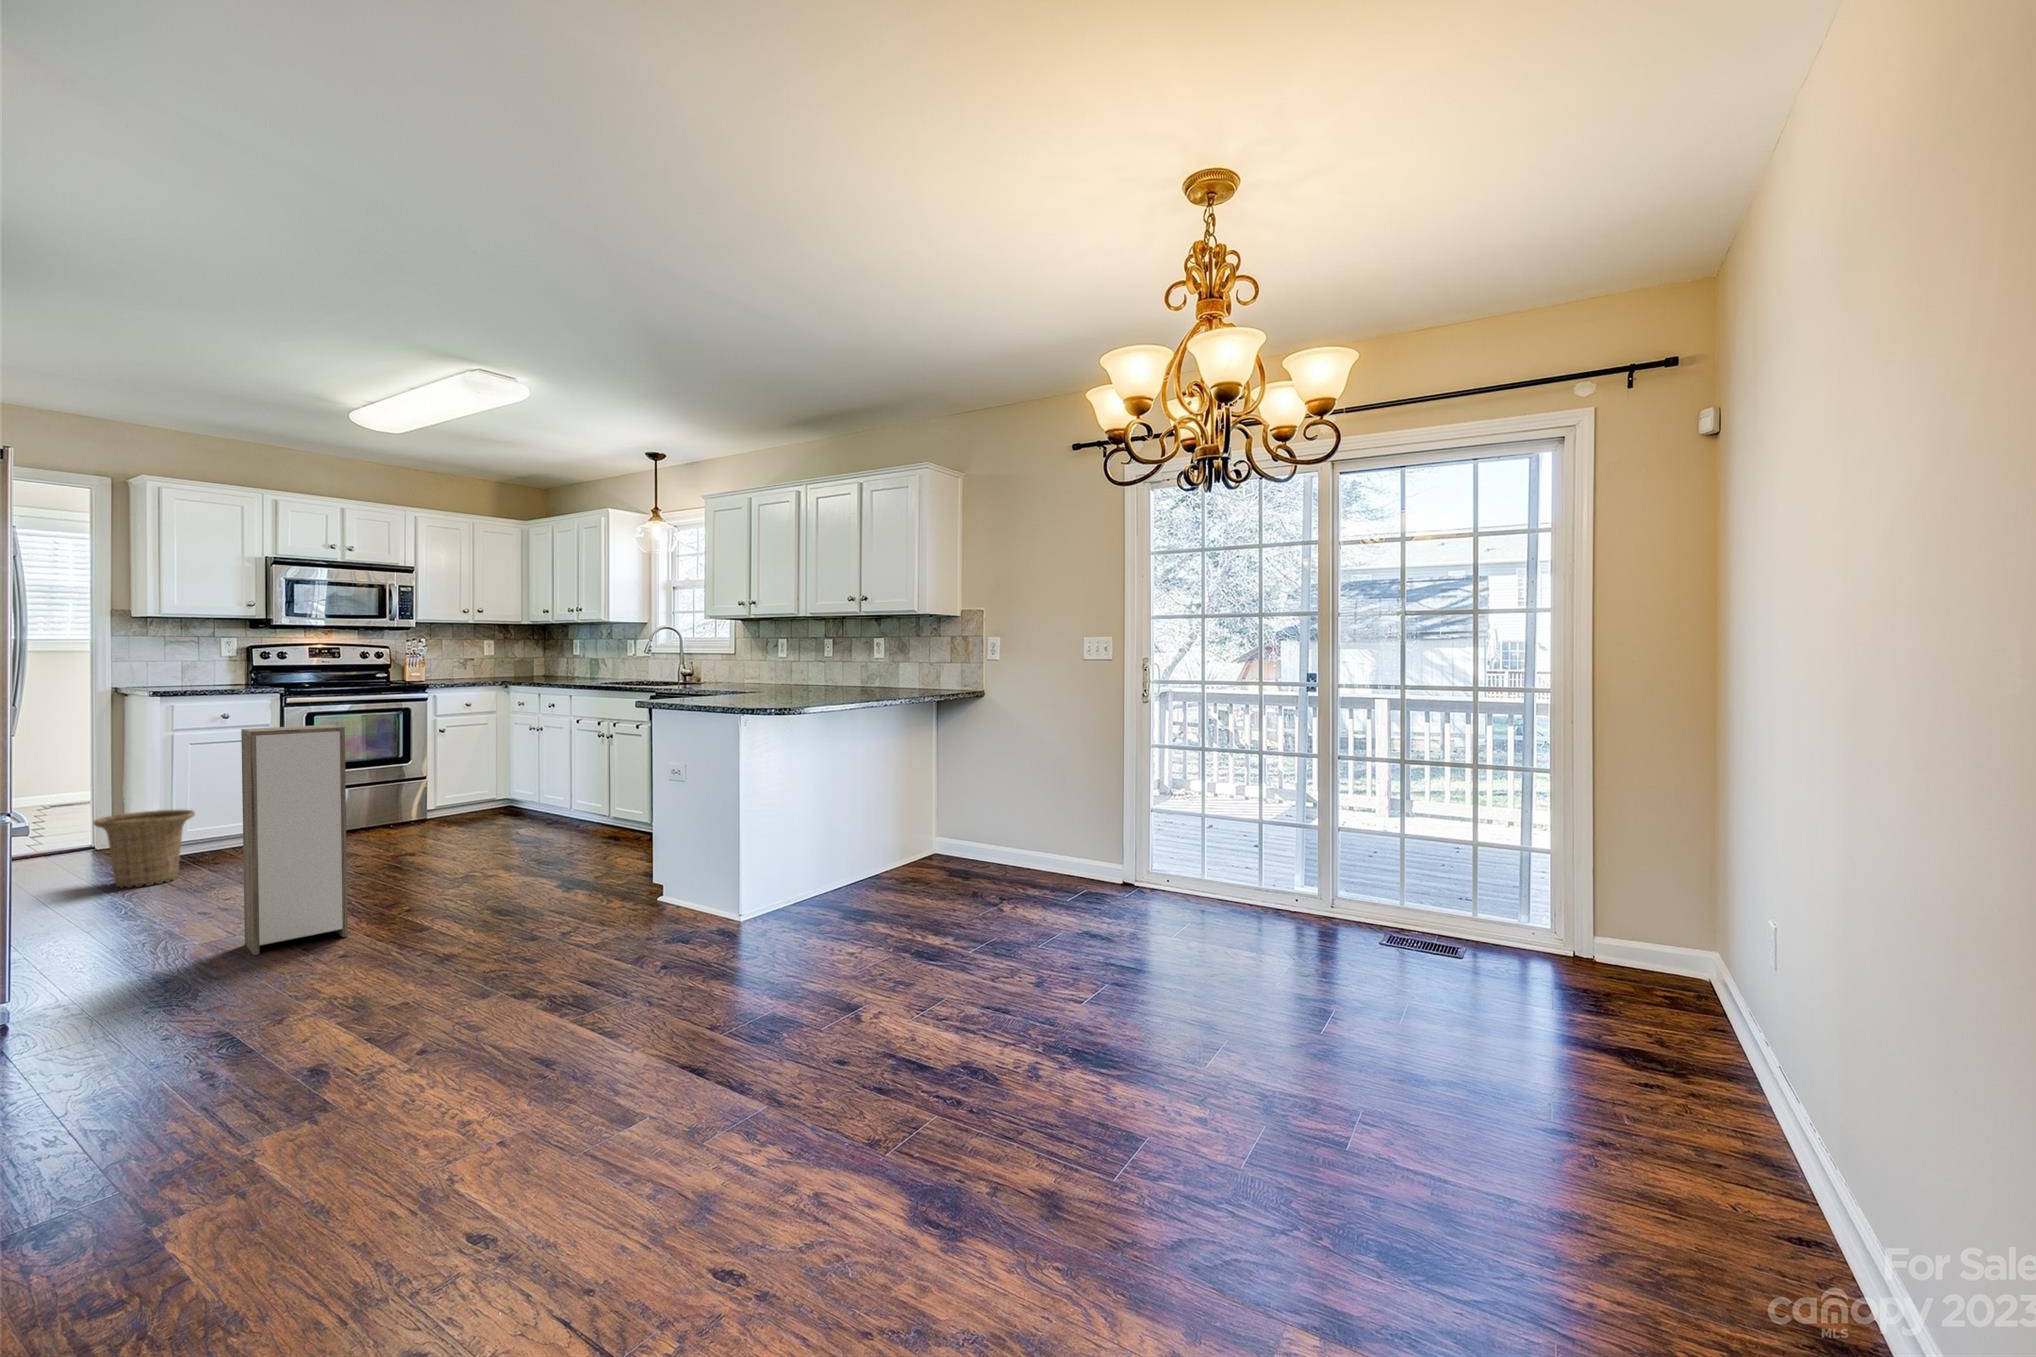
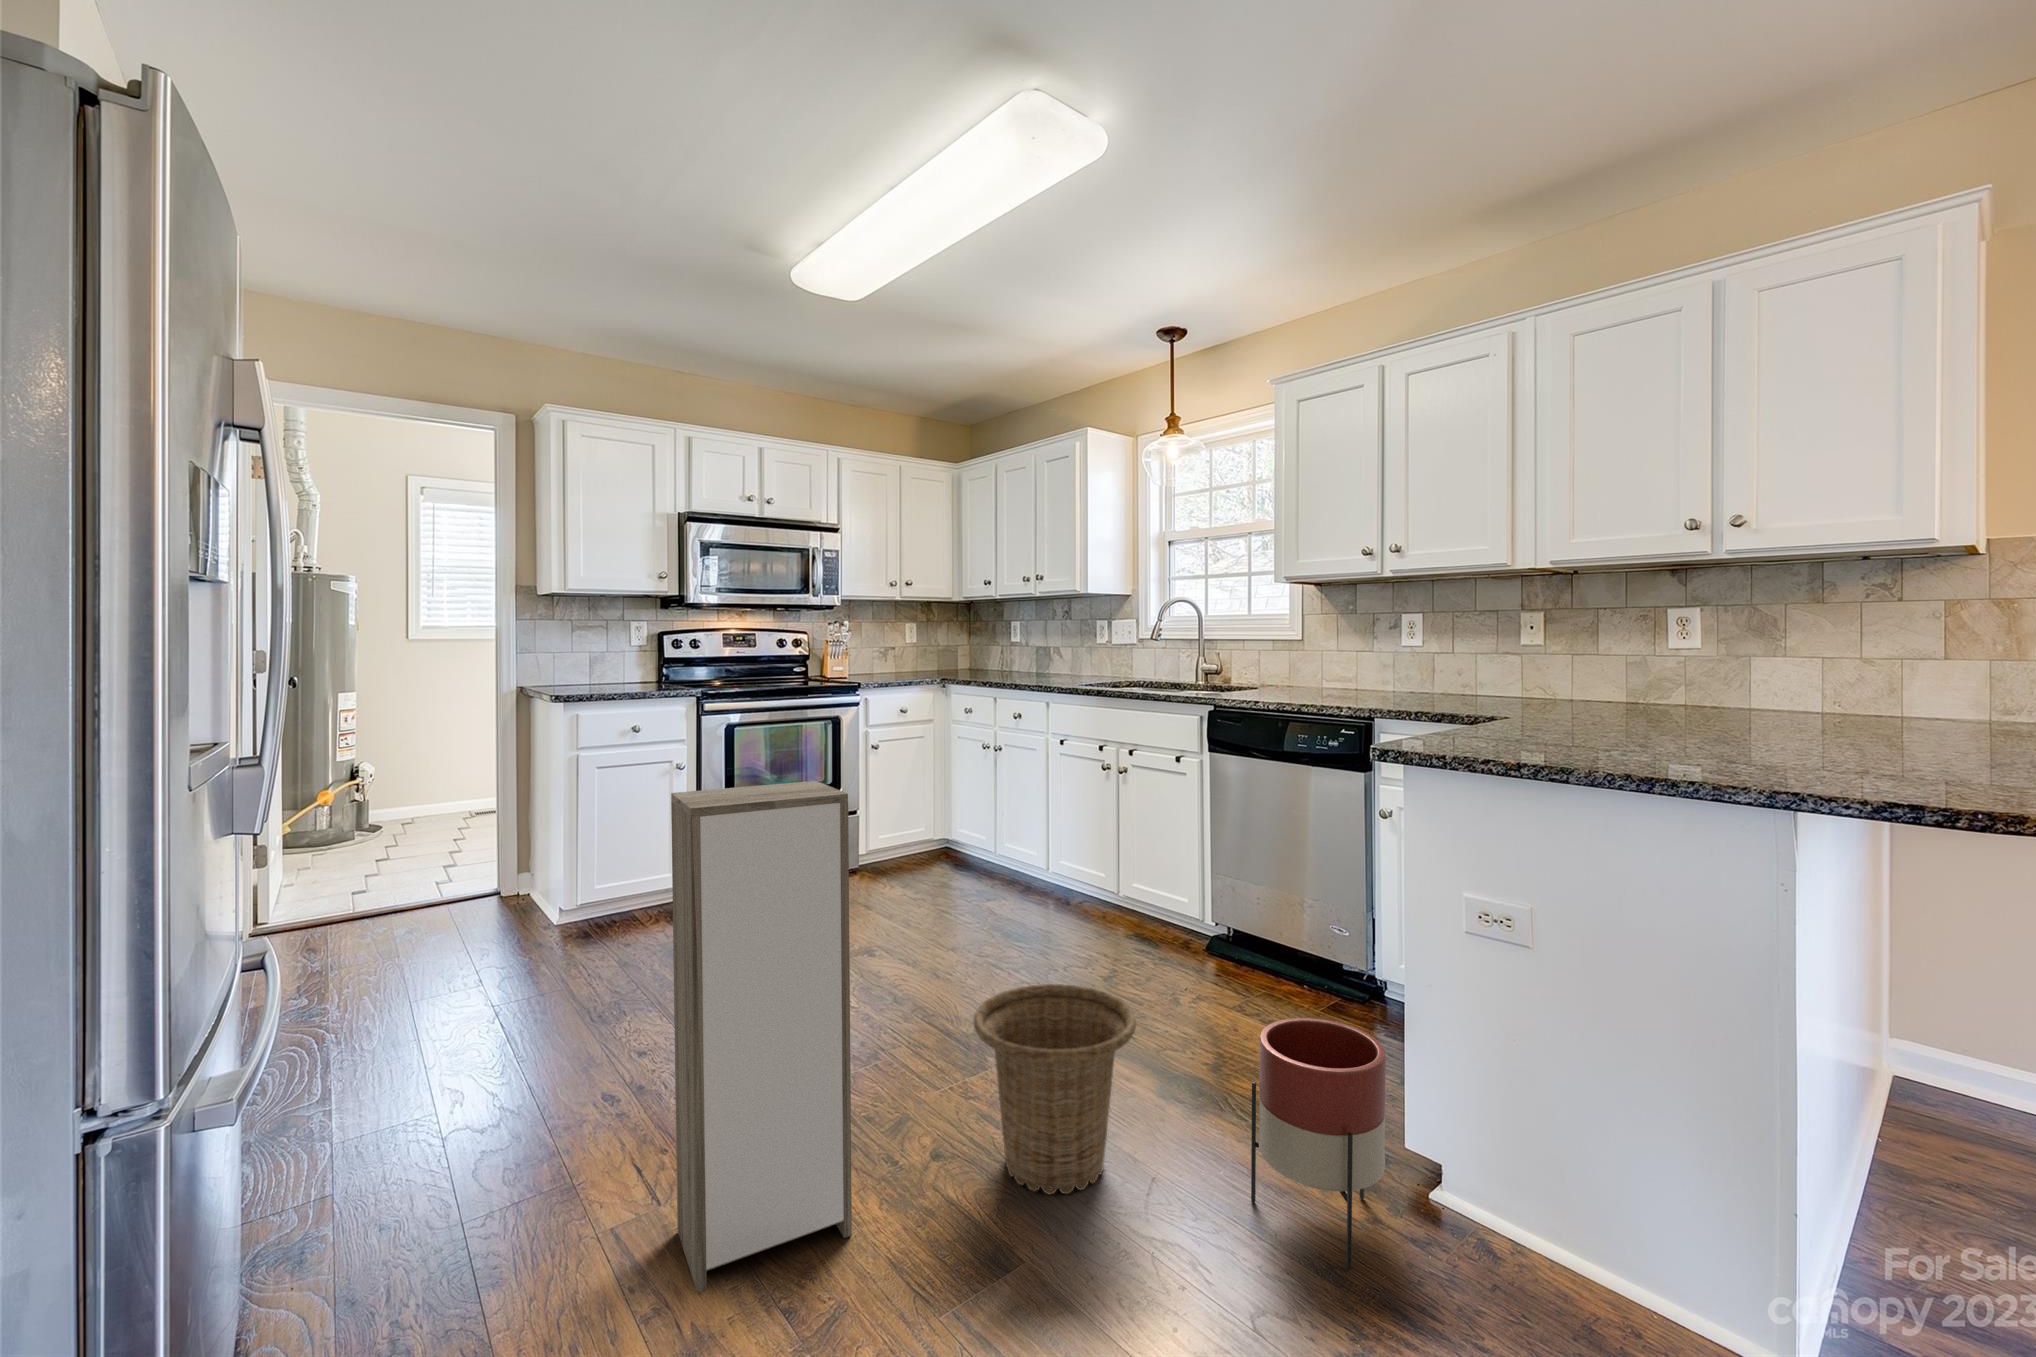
basket: present [94,810,195,887] -> present [974,984,1136,1194]
planter: none [569,828,629,920] -> present [1251,1018,1386,1268]

